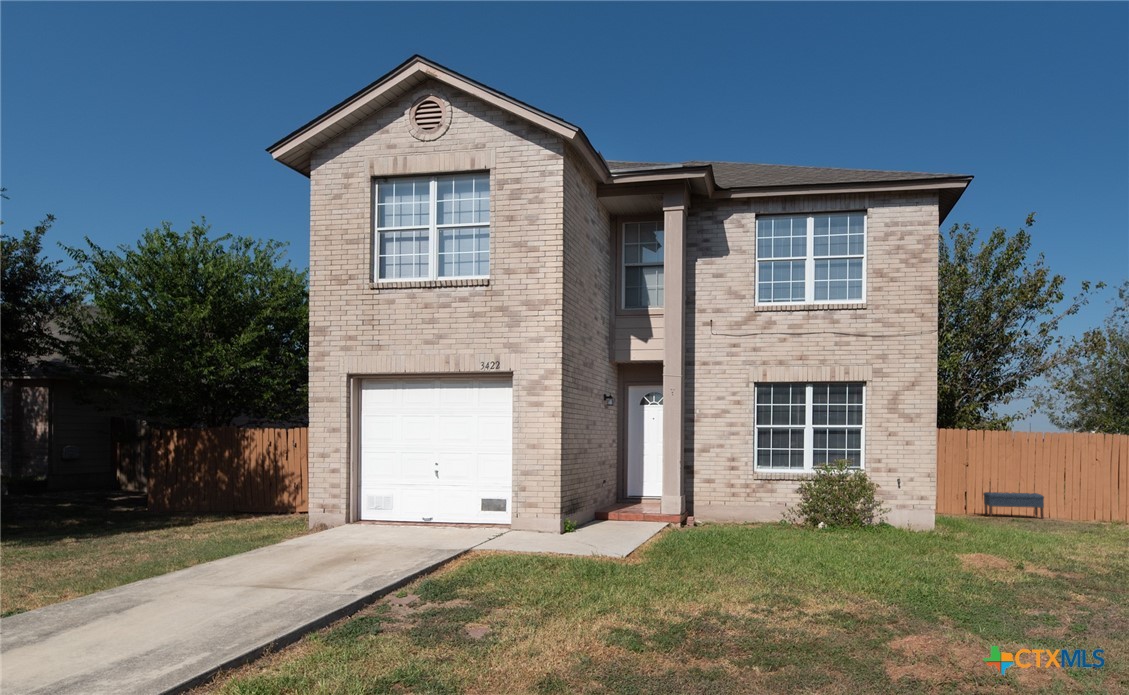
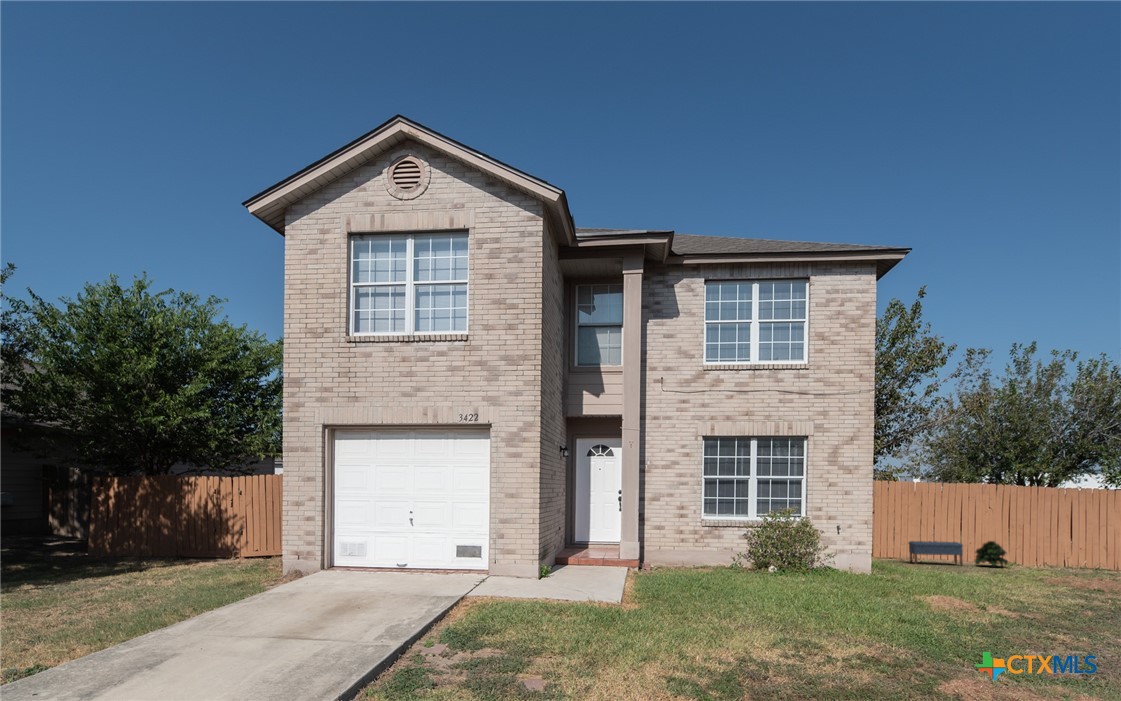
potted plant: none [1057,493,1096,521] -> present [975,541,1008,567]

